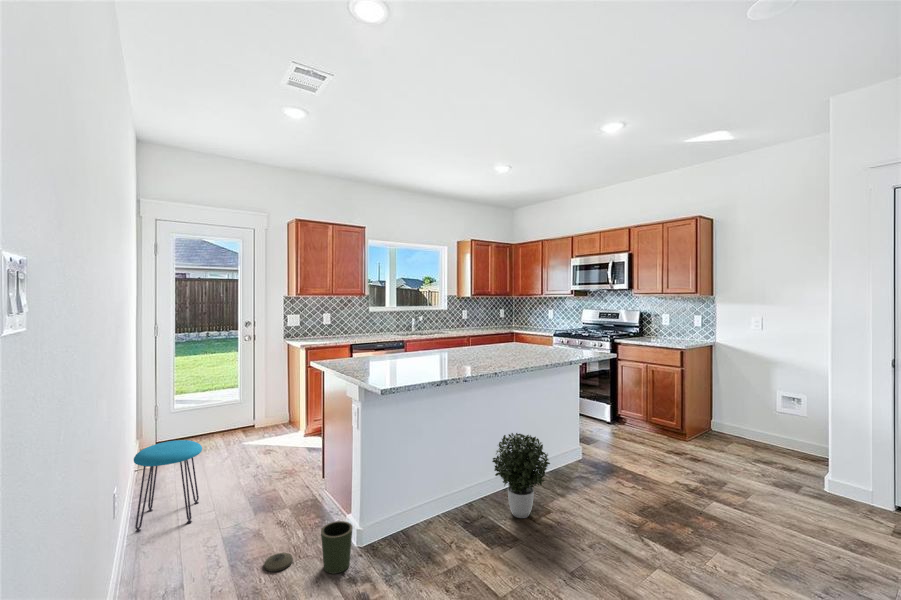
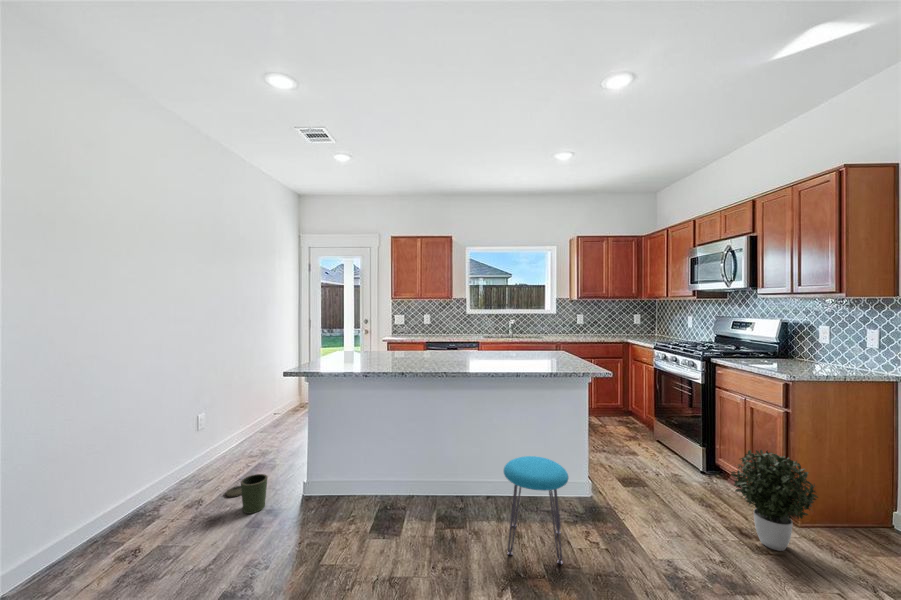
potted plant: present [492,433,550,518] -> present [731,450,818,551]
stool: present [134,440,202,532] -> present [504,456,568,564]

